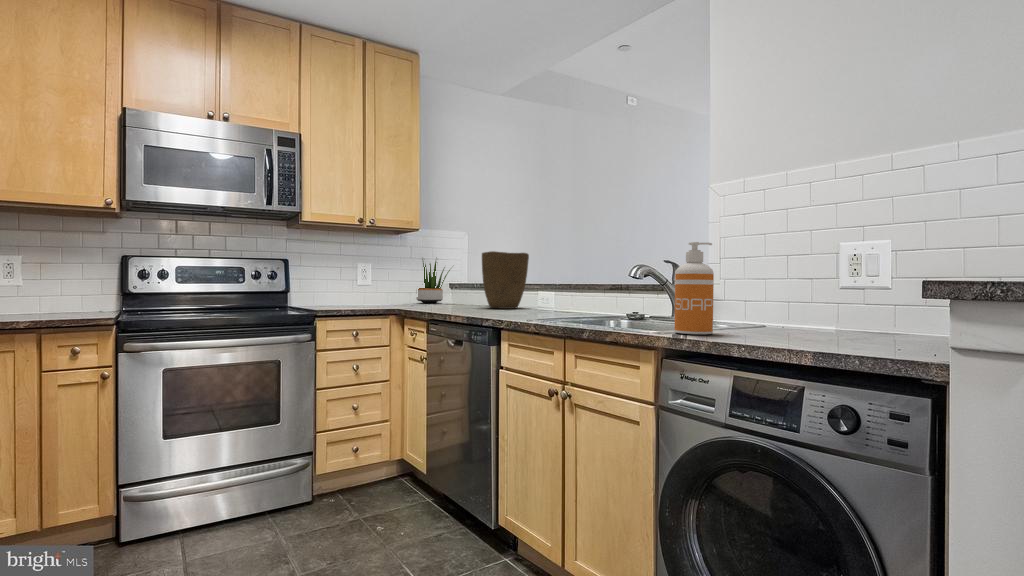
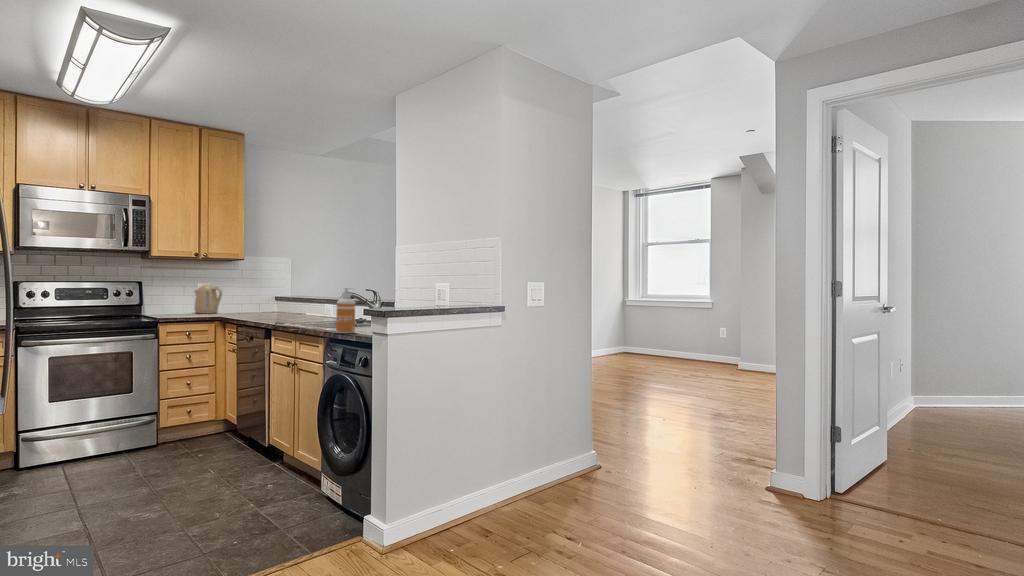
vase: present [482,251,529,309] -> none [284,278,318,317]
potted plant: present [416,259,450,303] -> none [239,277,279,312]
kettle: none [351,265,388,305] -> present [194,284,222,314]

